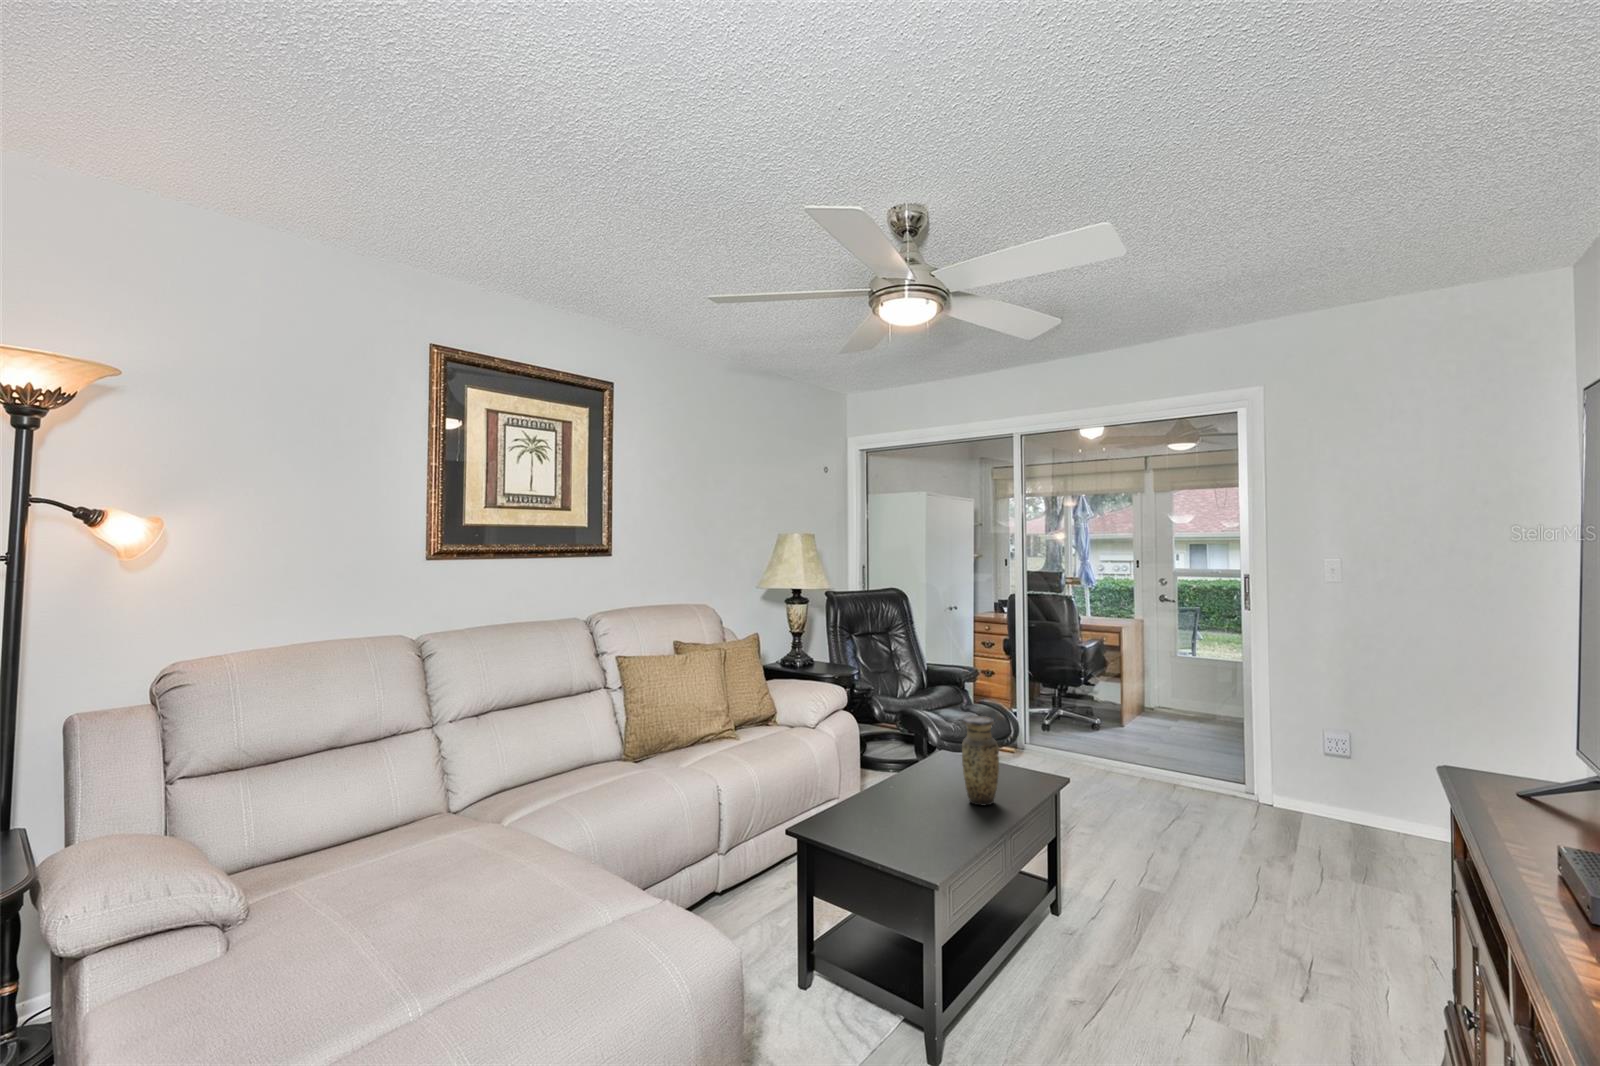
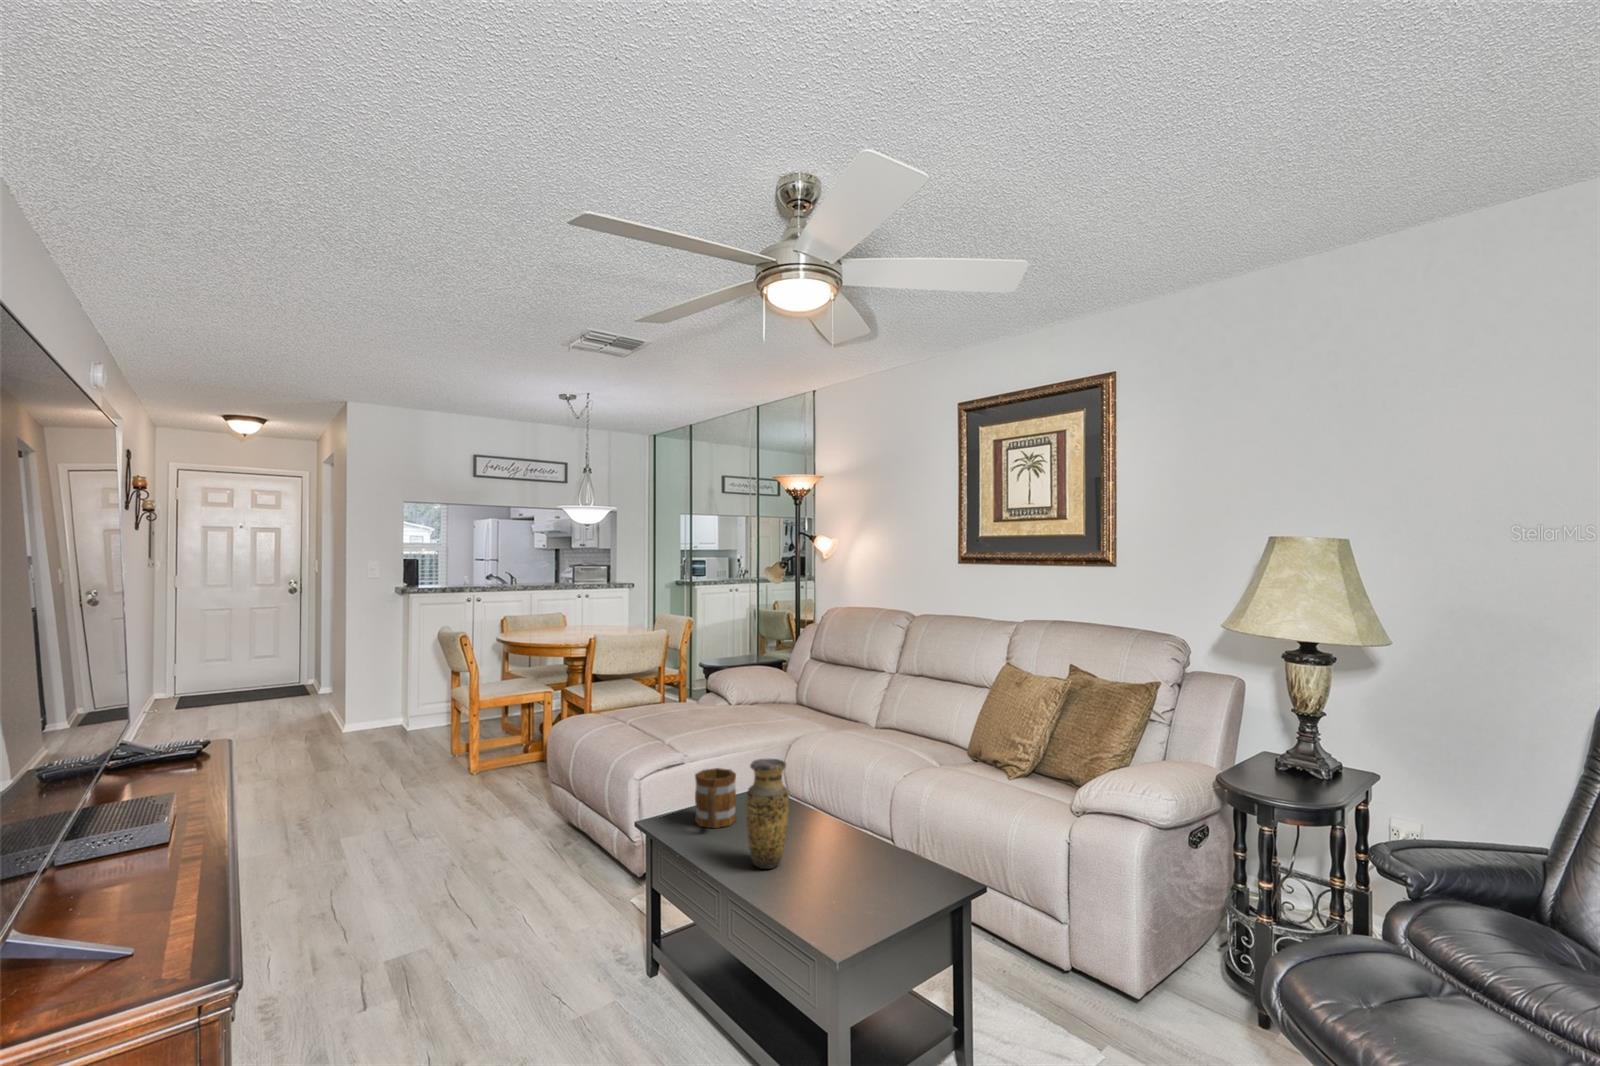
mug: none [889,775,950,842] -> present [695,768,736,828]

